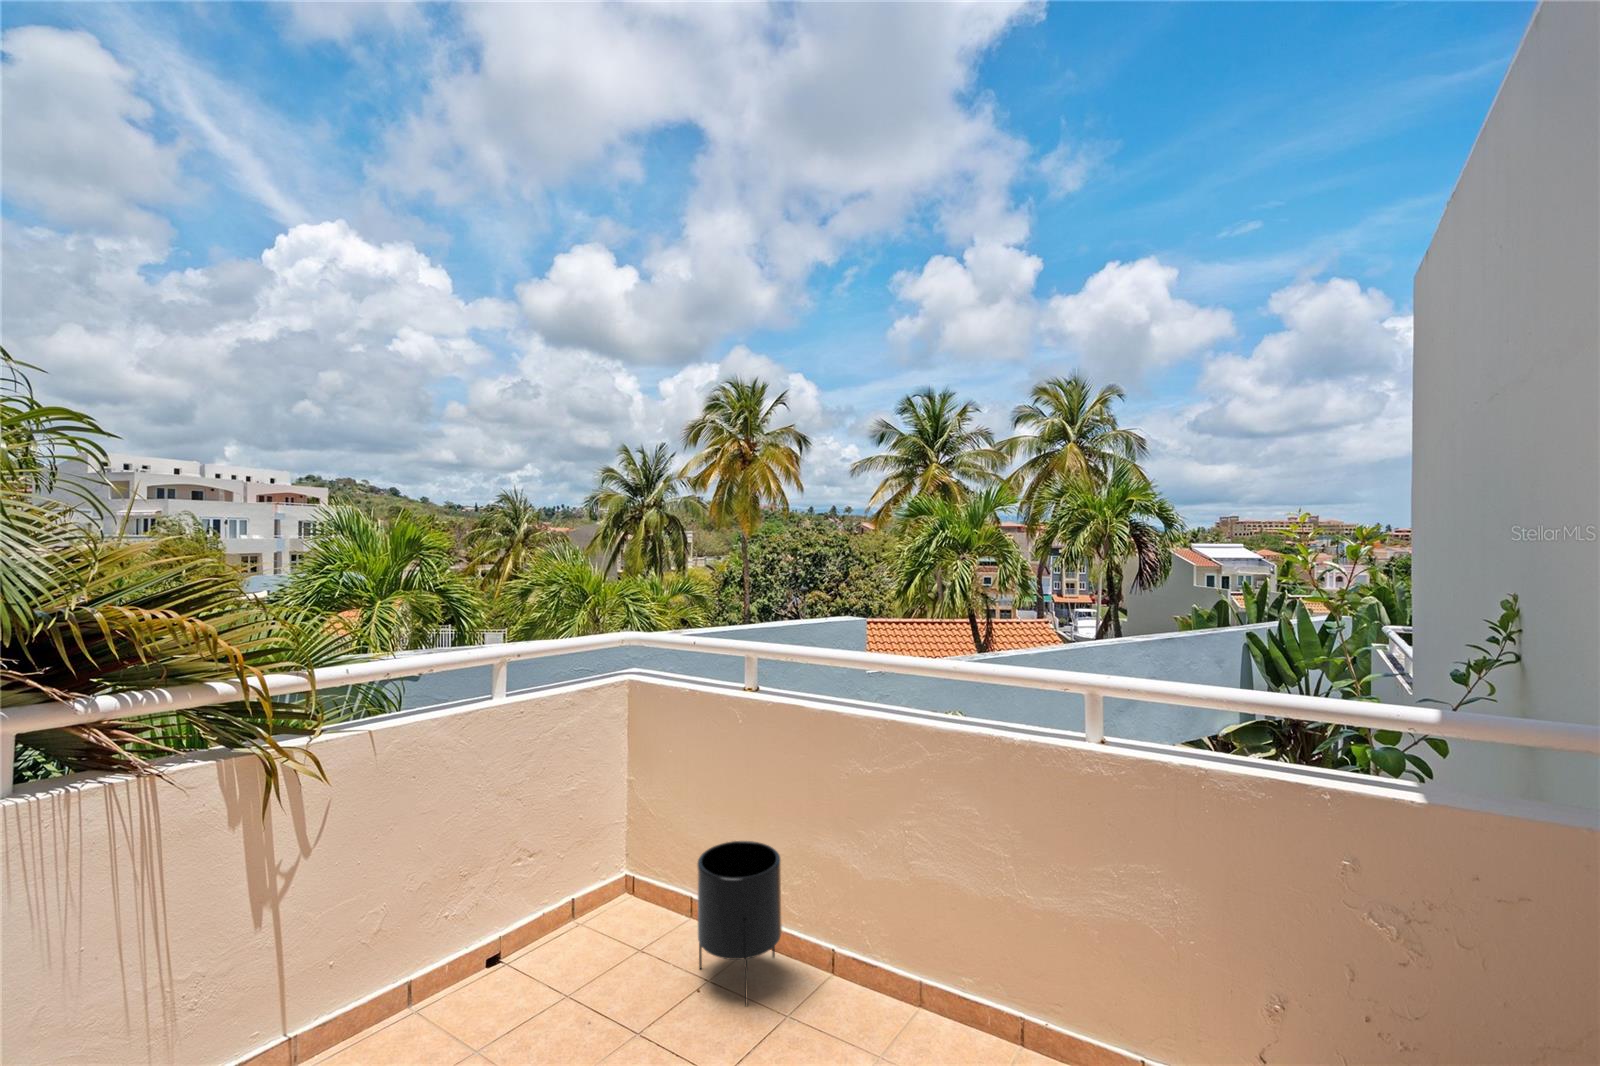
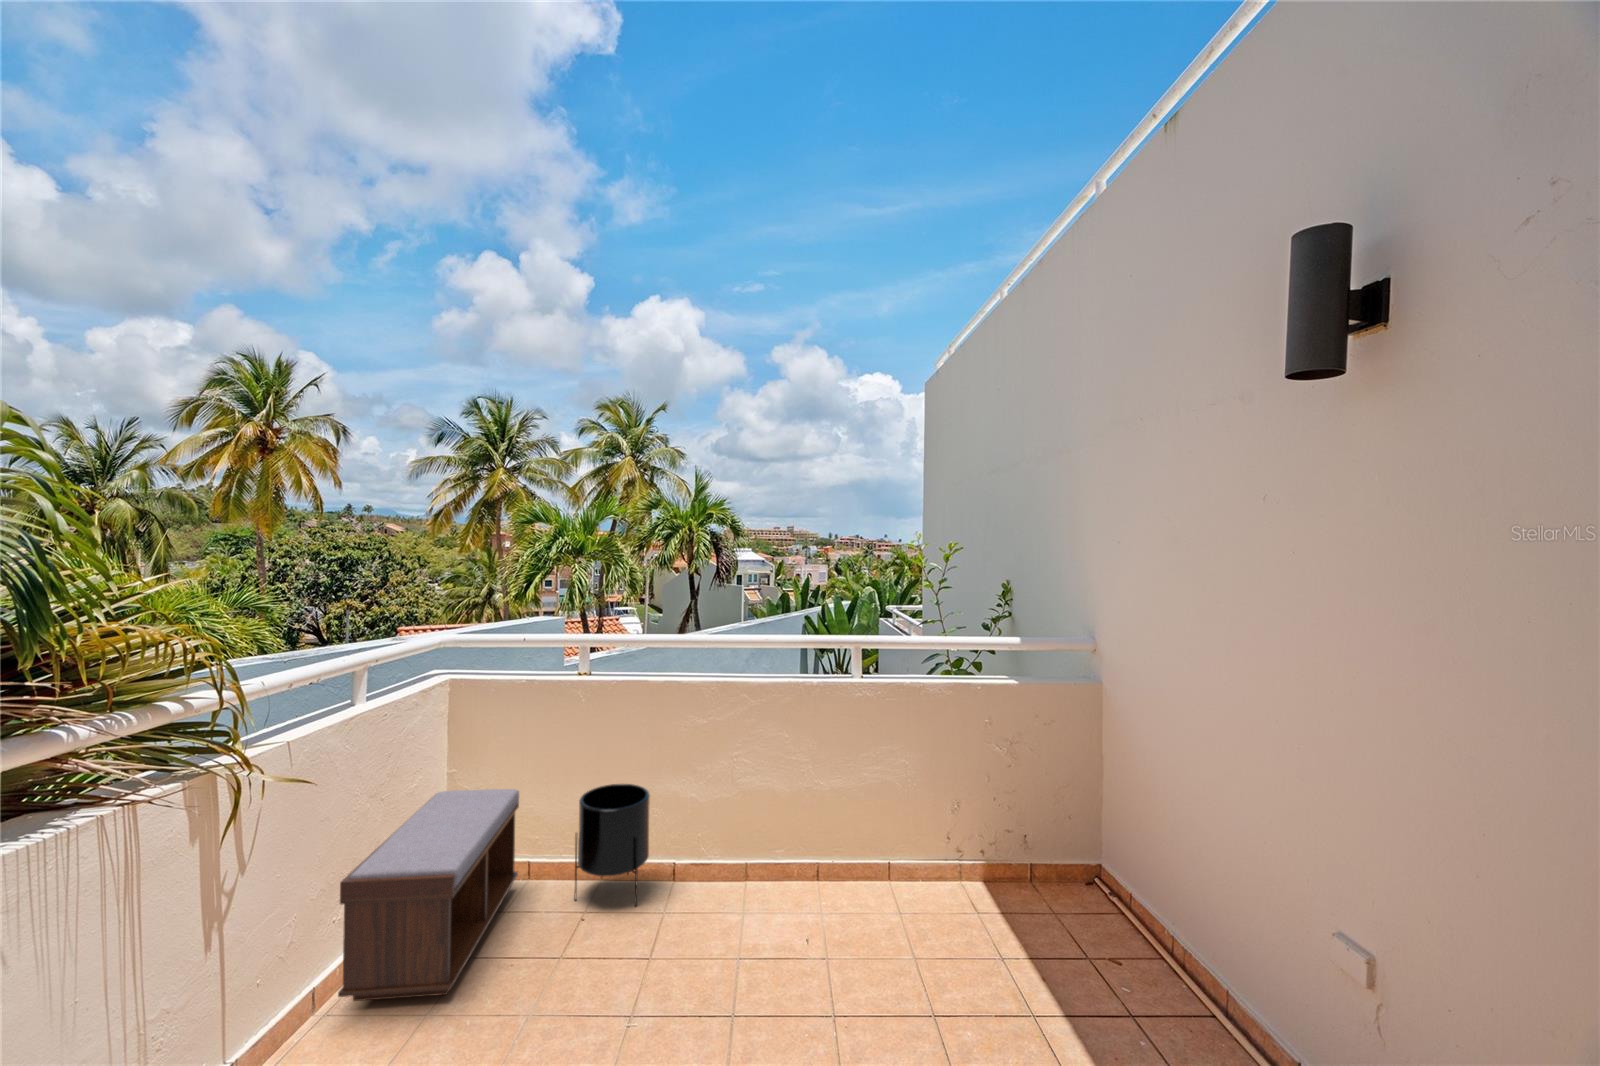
bench: none [443,805,668,1030] -> present [338,789,519,1001]

